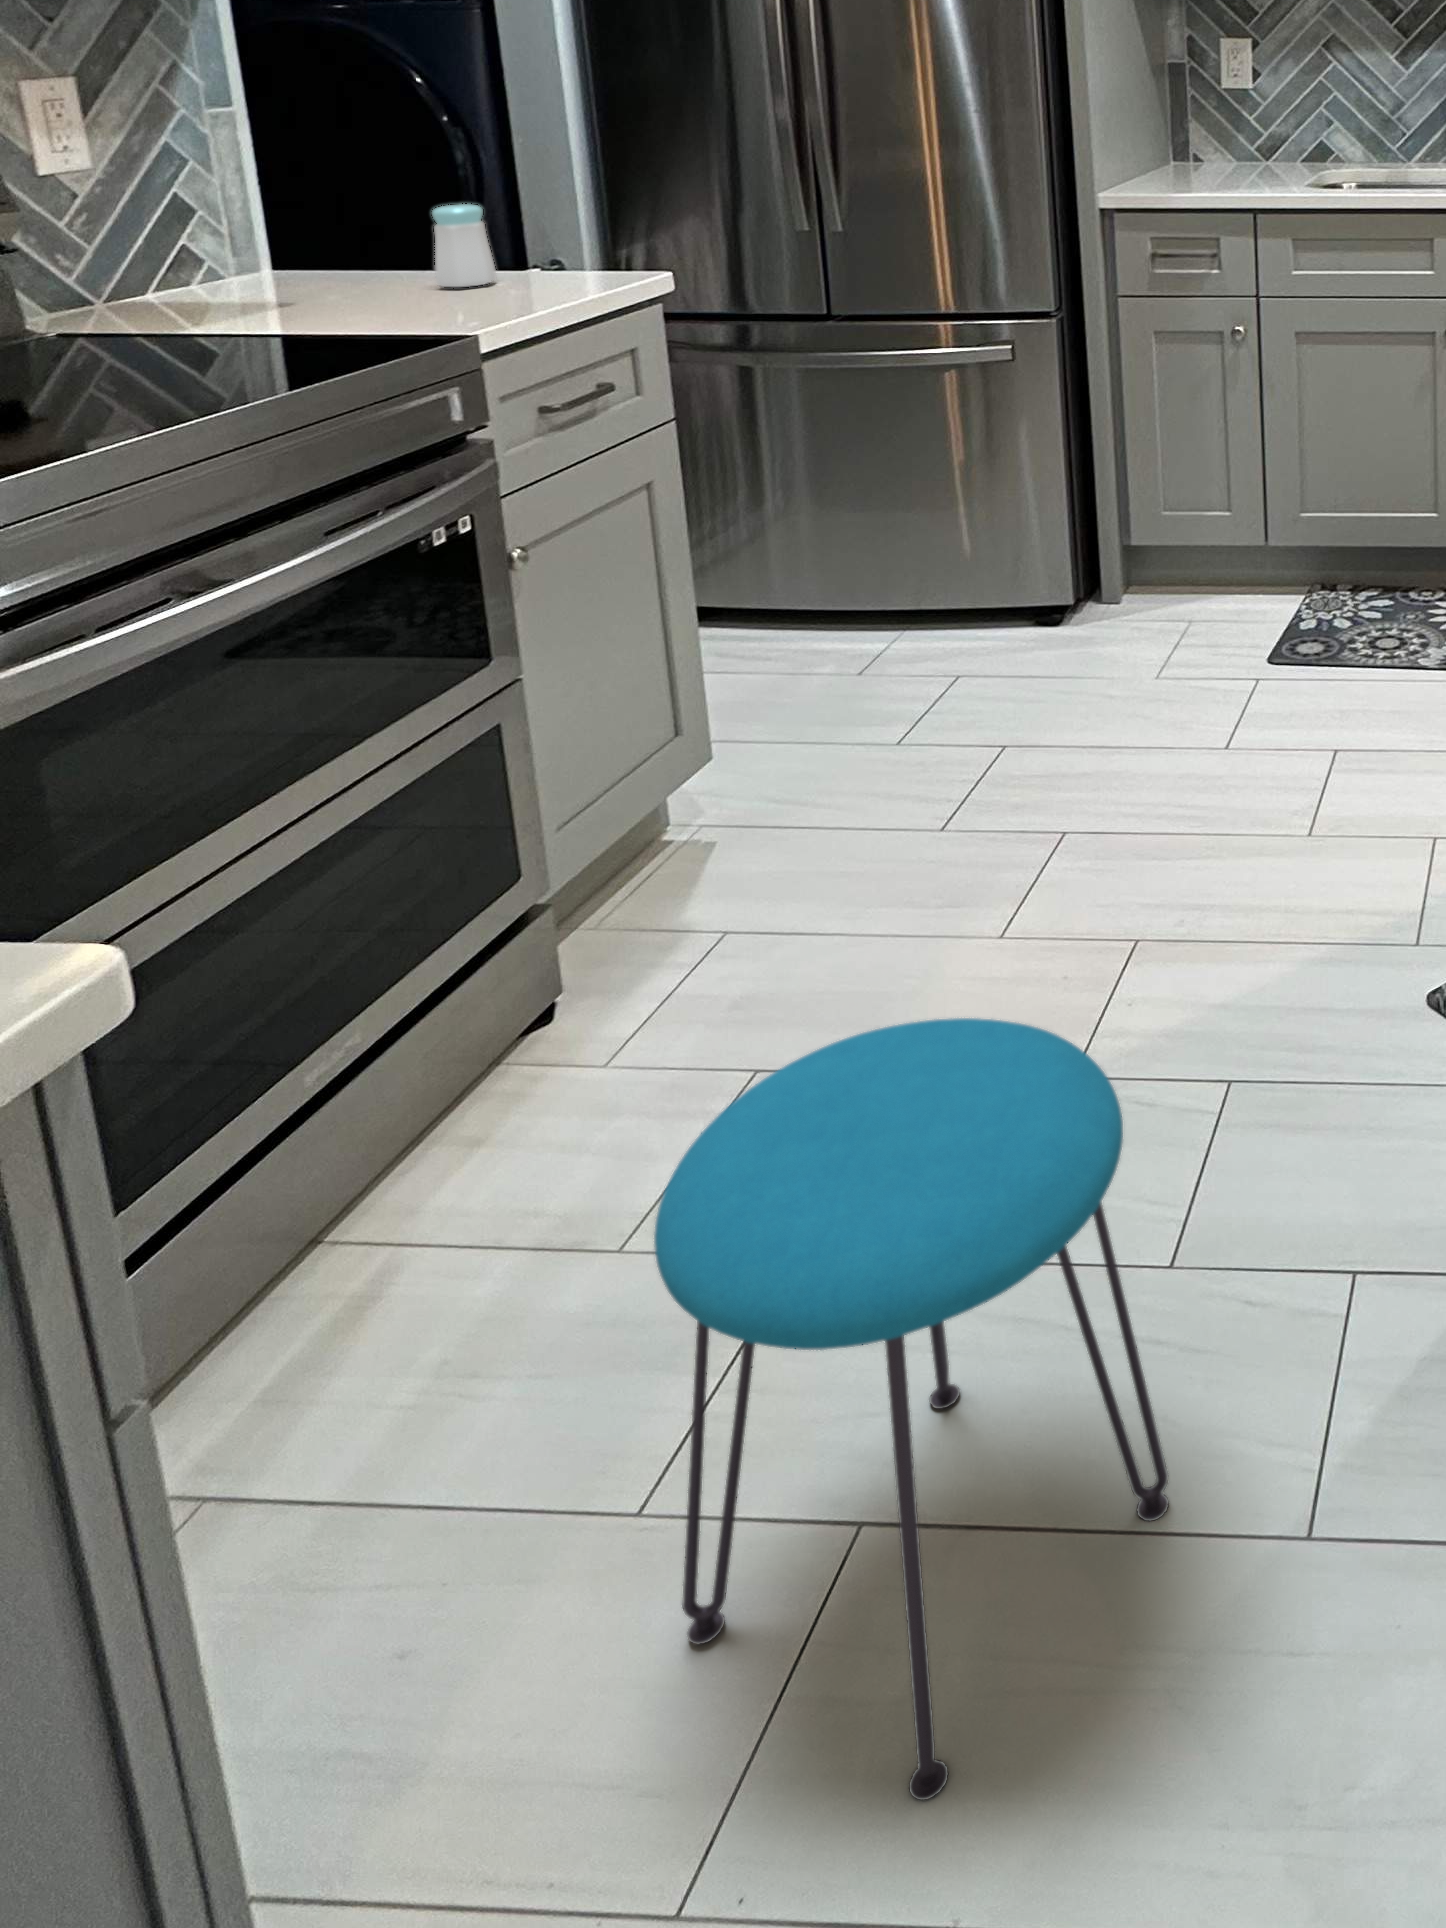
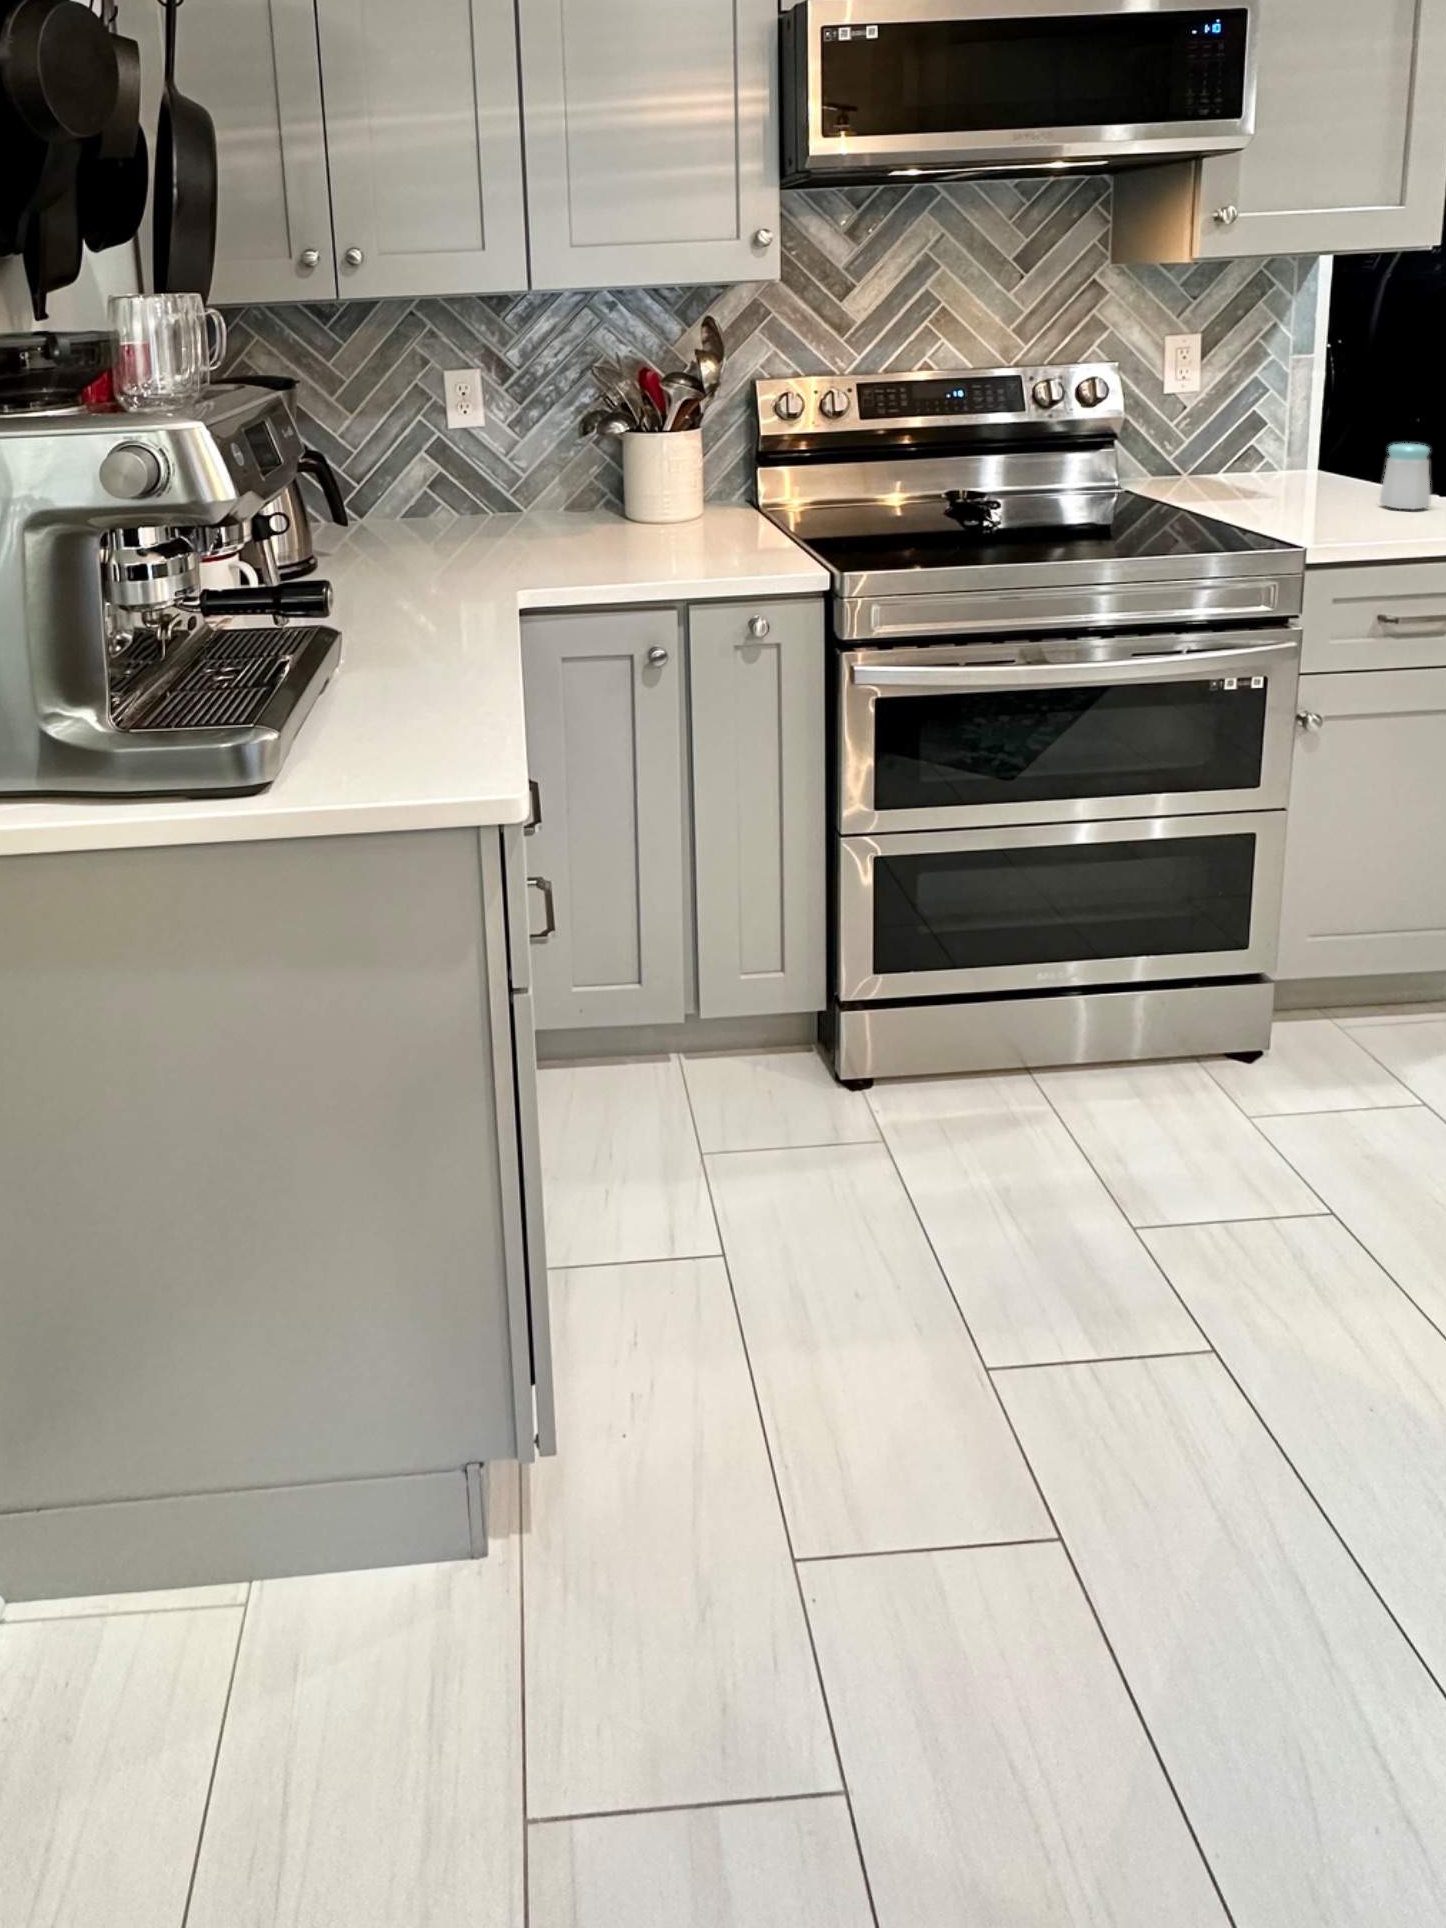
stool: present [654,1018,1169,1800] -> none [857,1129,1231,1774]

